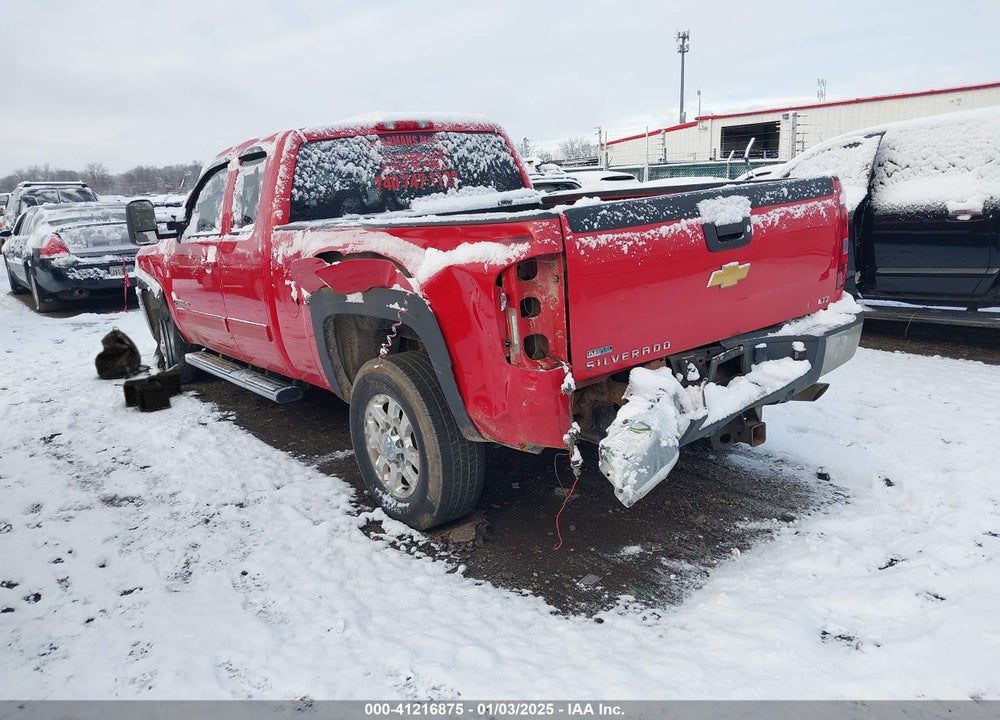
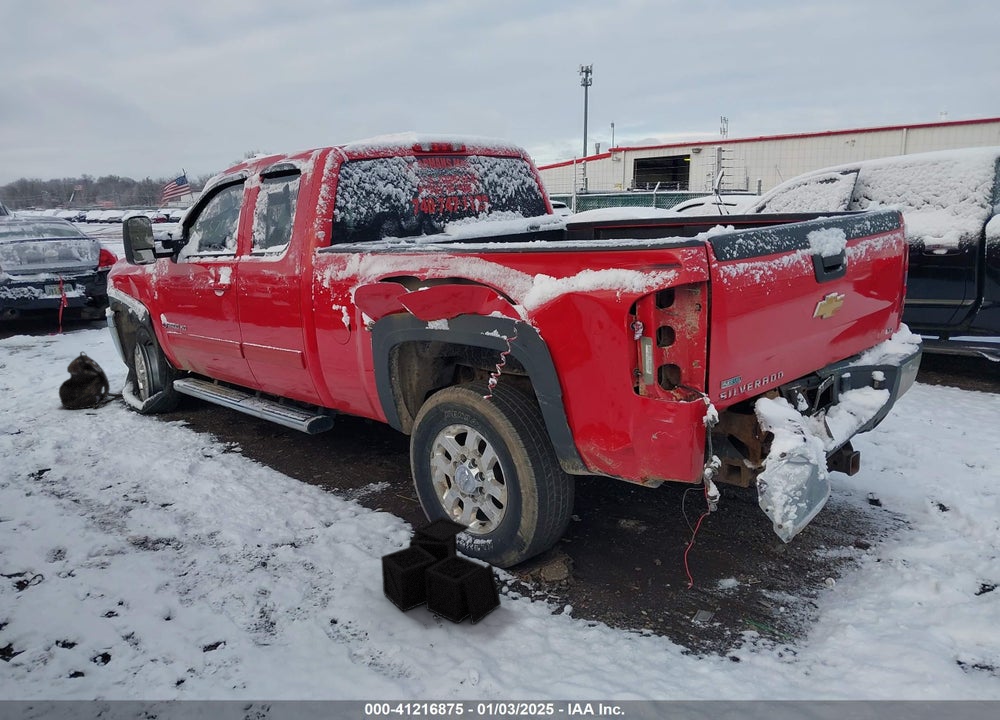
storage bin: present [123,369,183,412] -> present [381,517,501,625]

